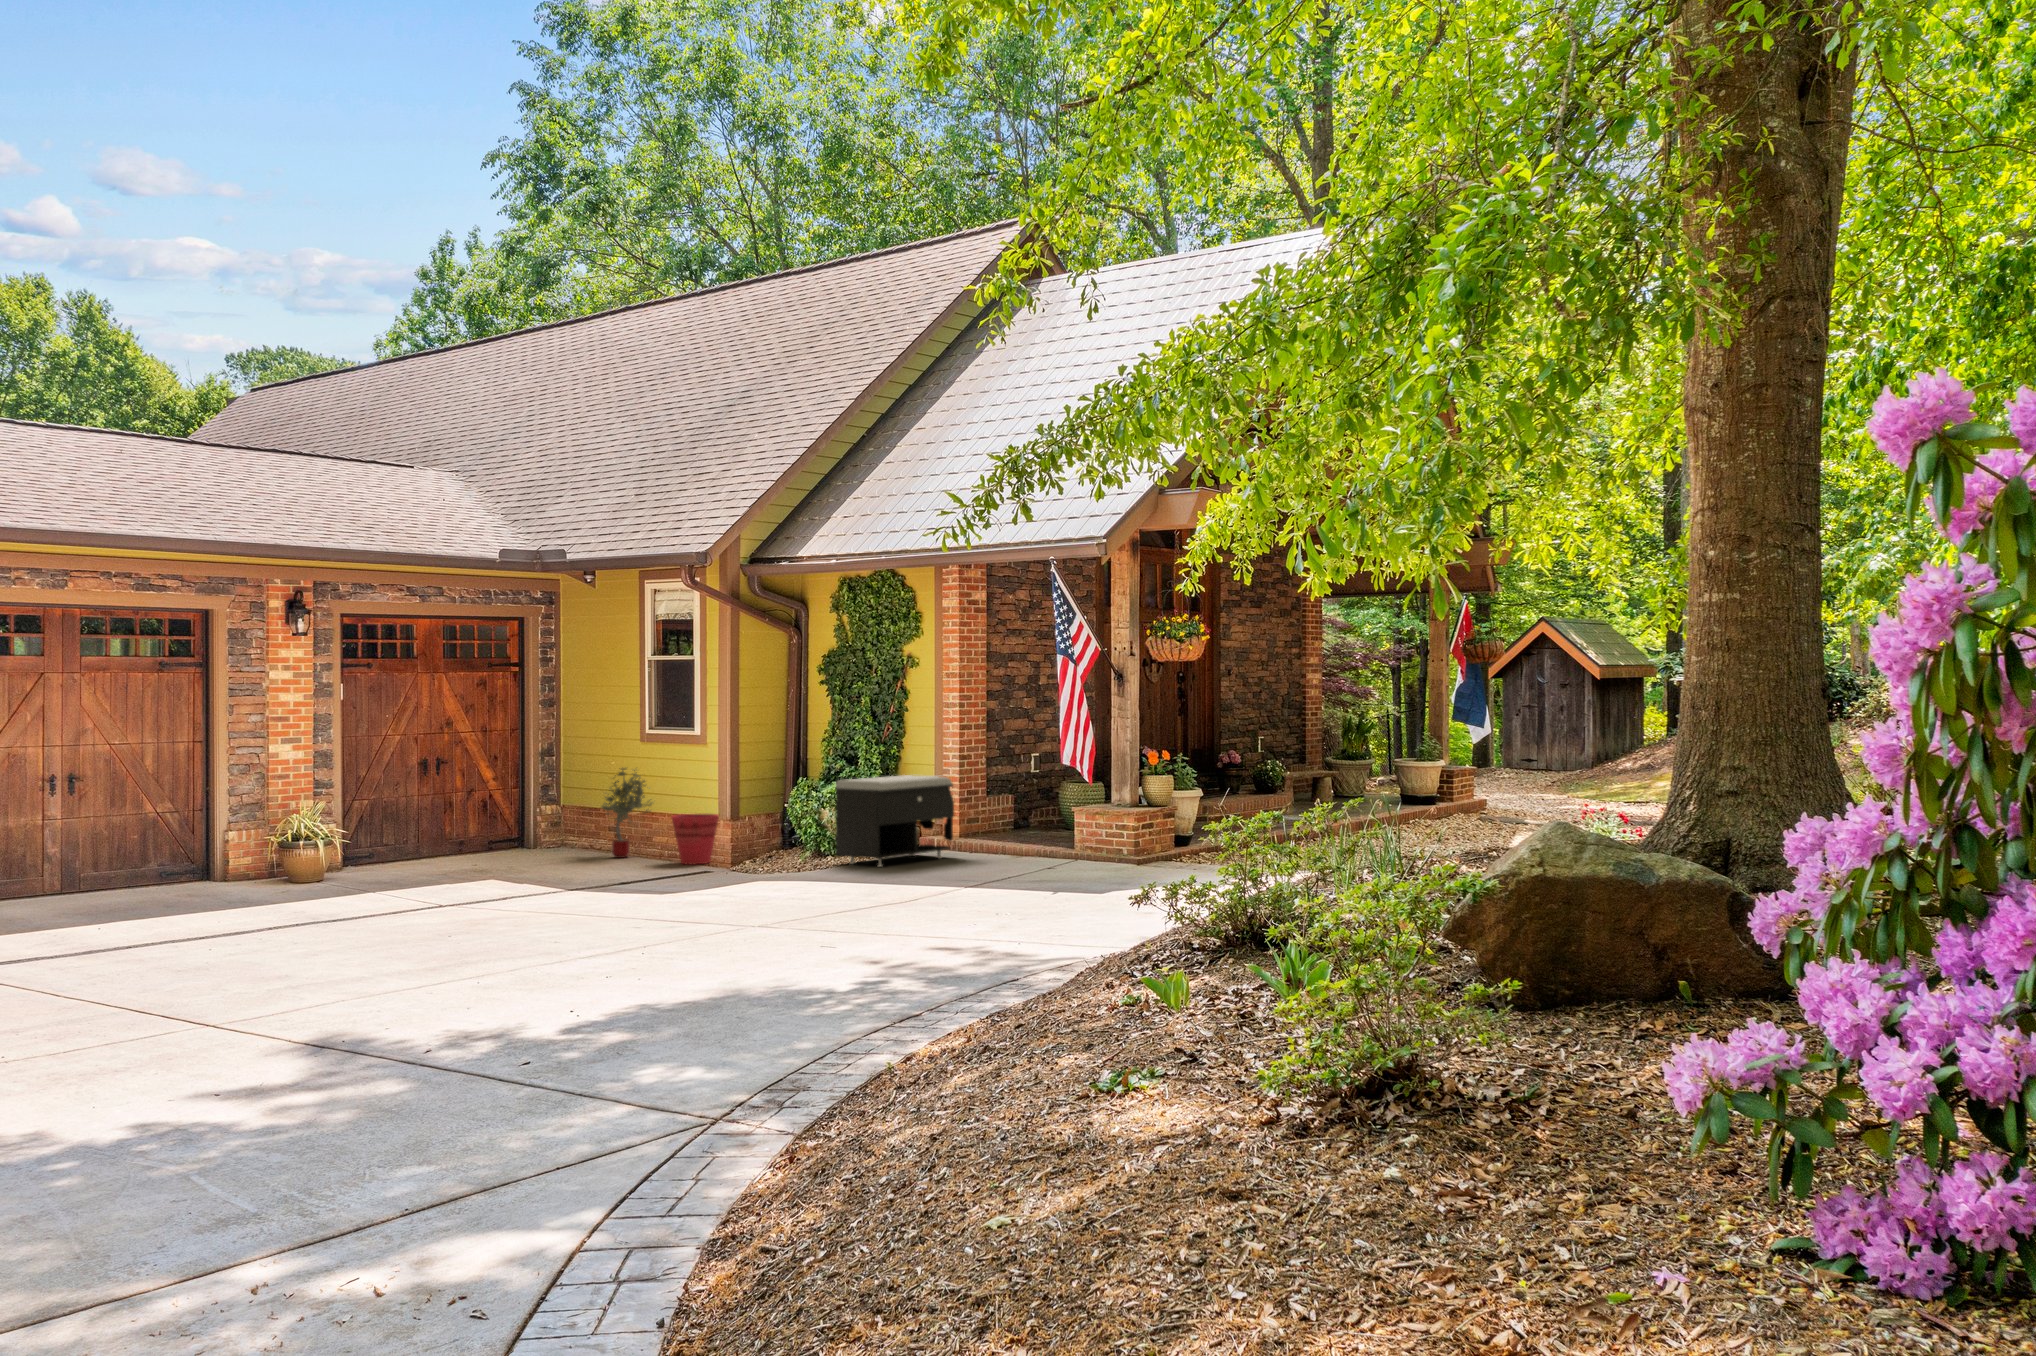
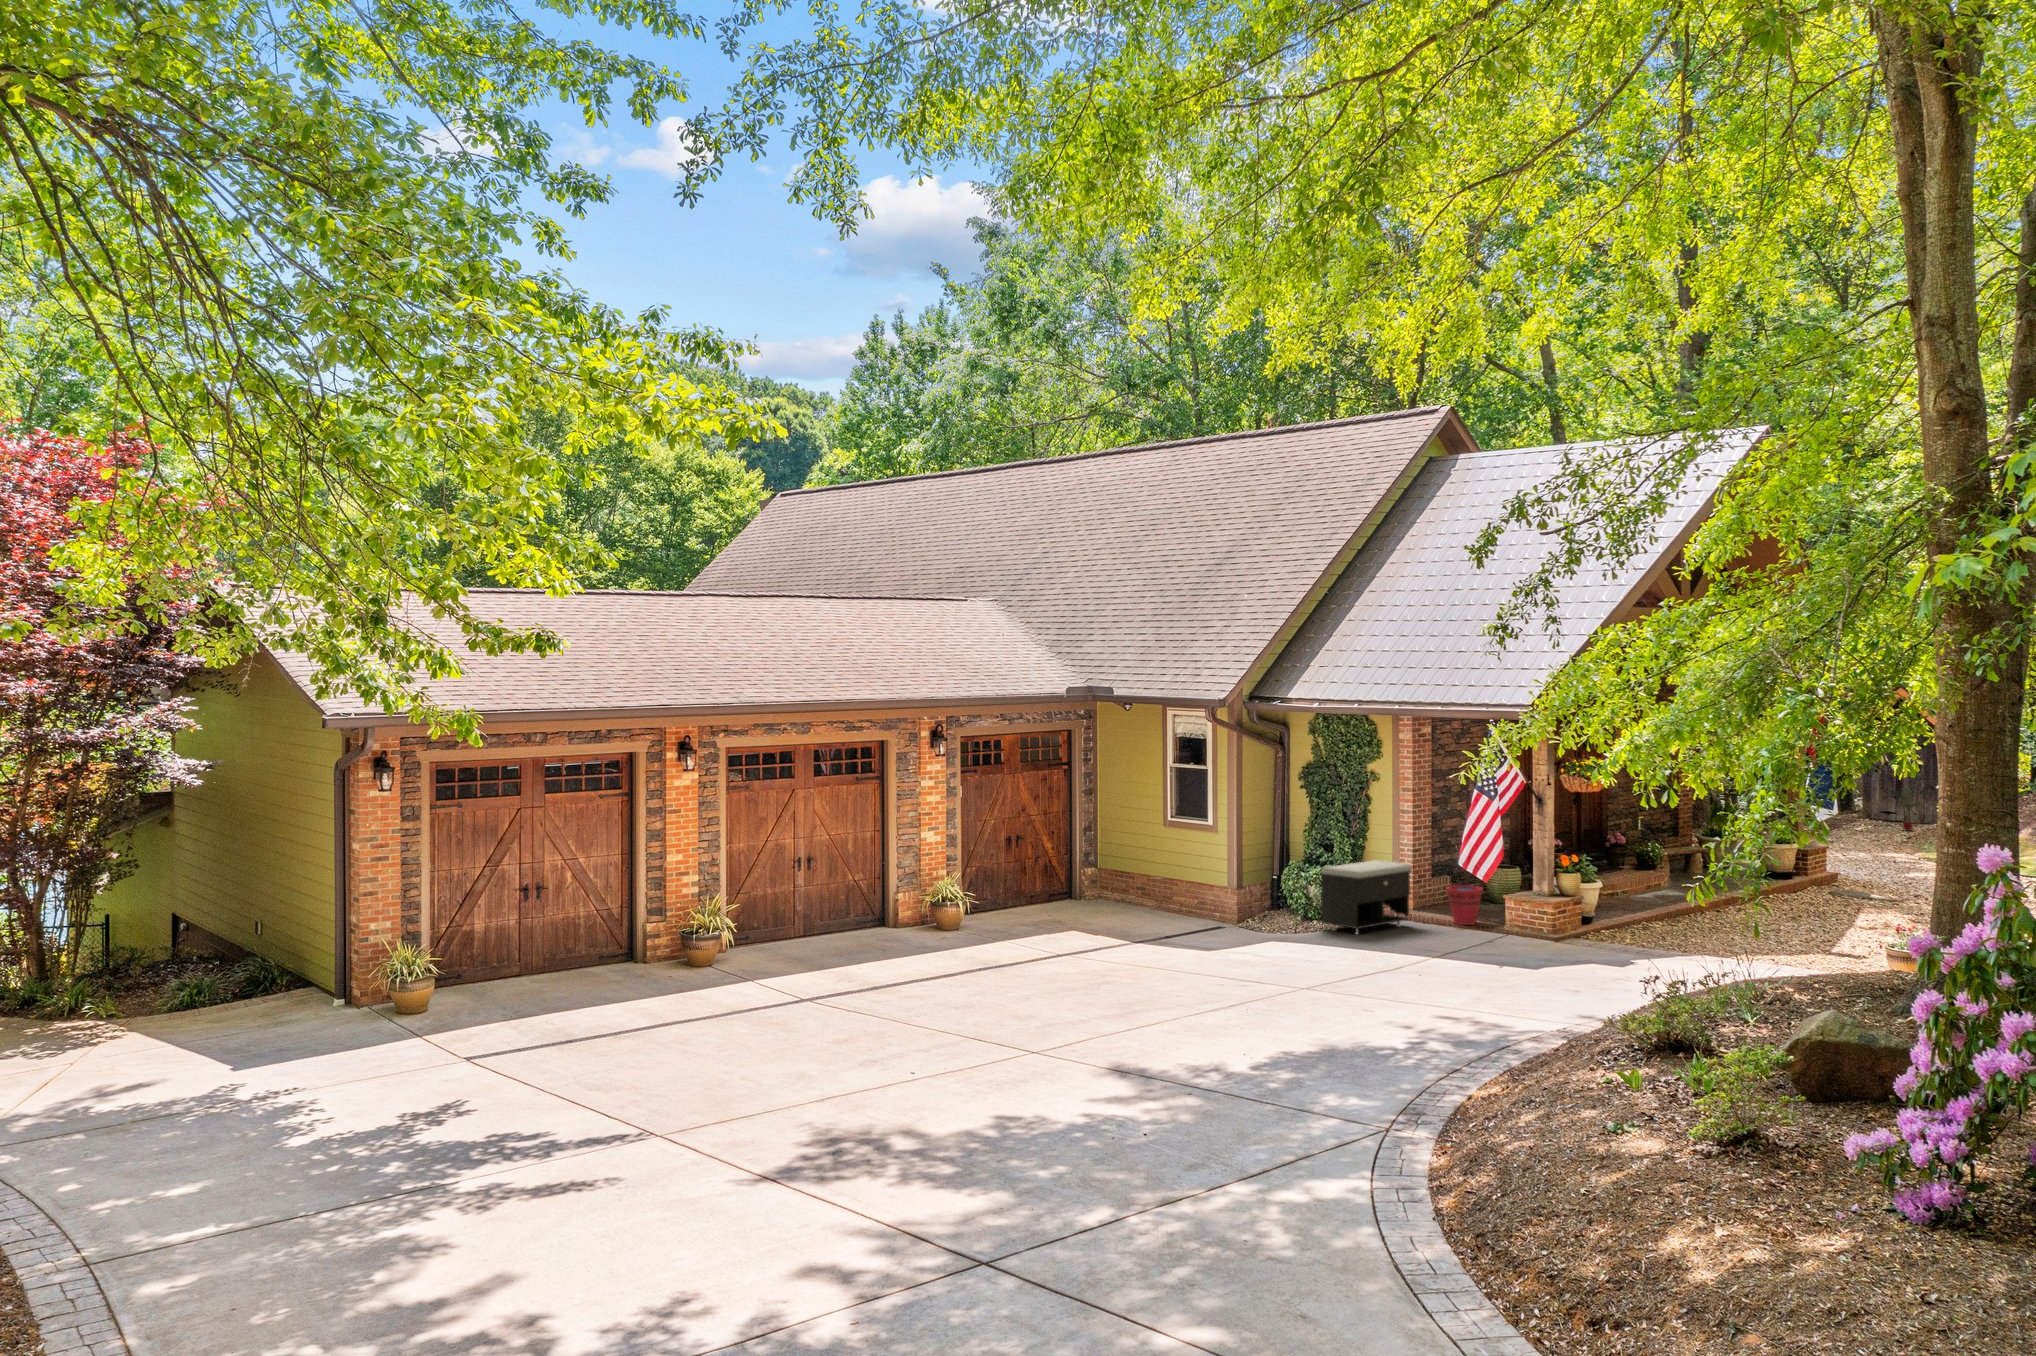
potted tree: present [602,768,652,858] -> present [1899,787,1924,831]
bucket: present [672,814,719,864] -> present [1446,885,1482,925]

